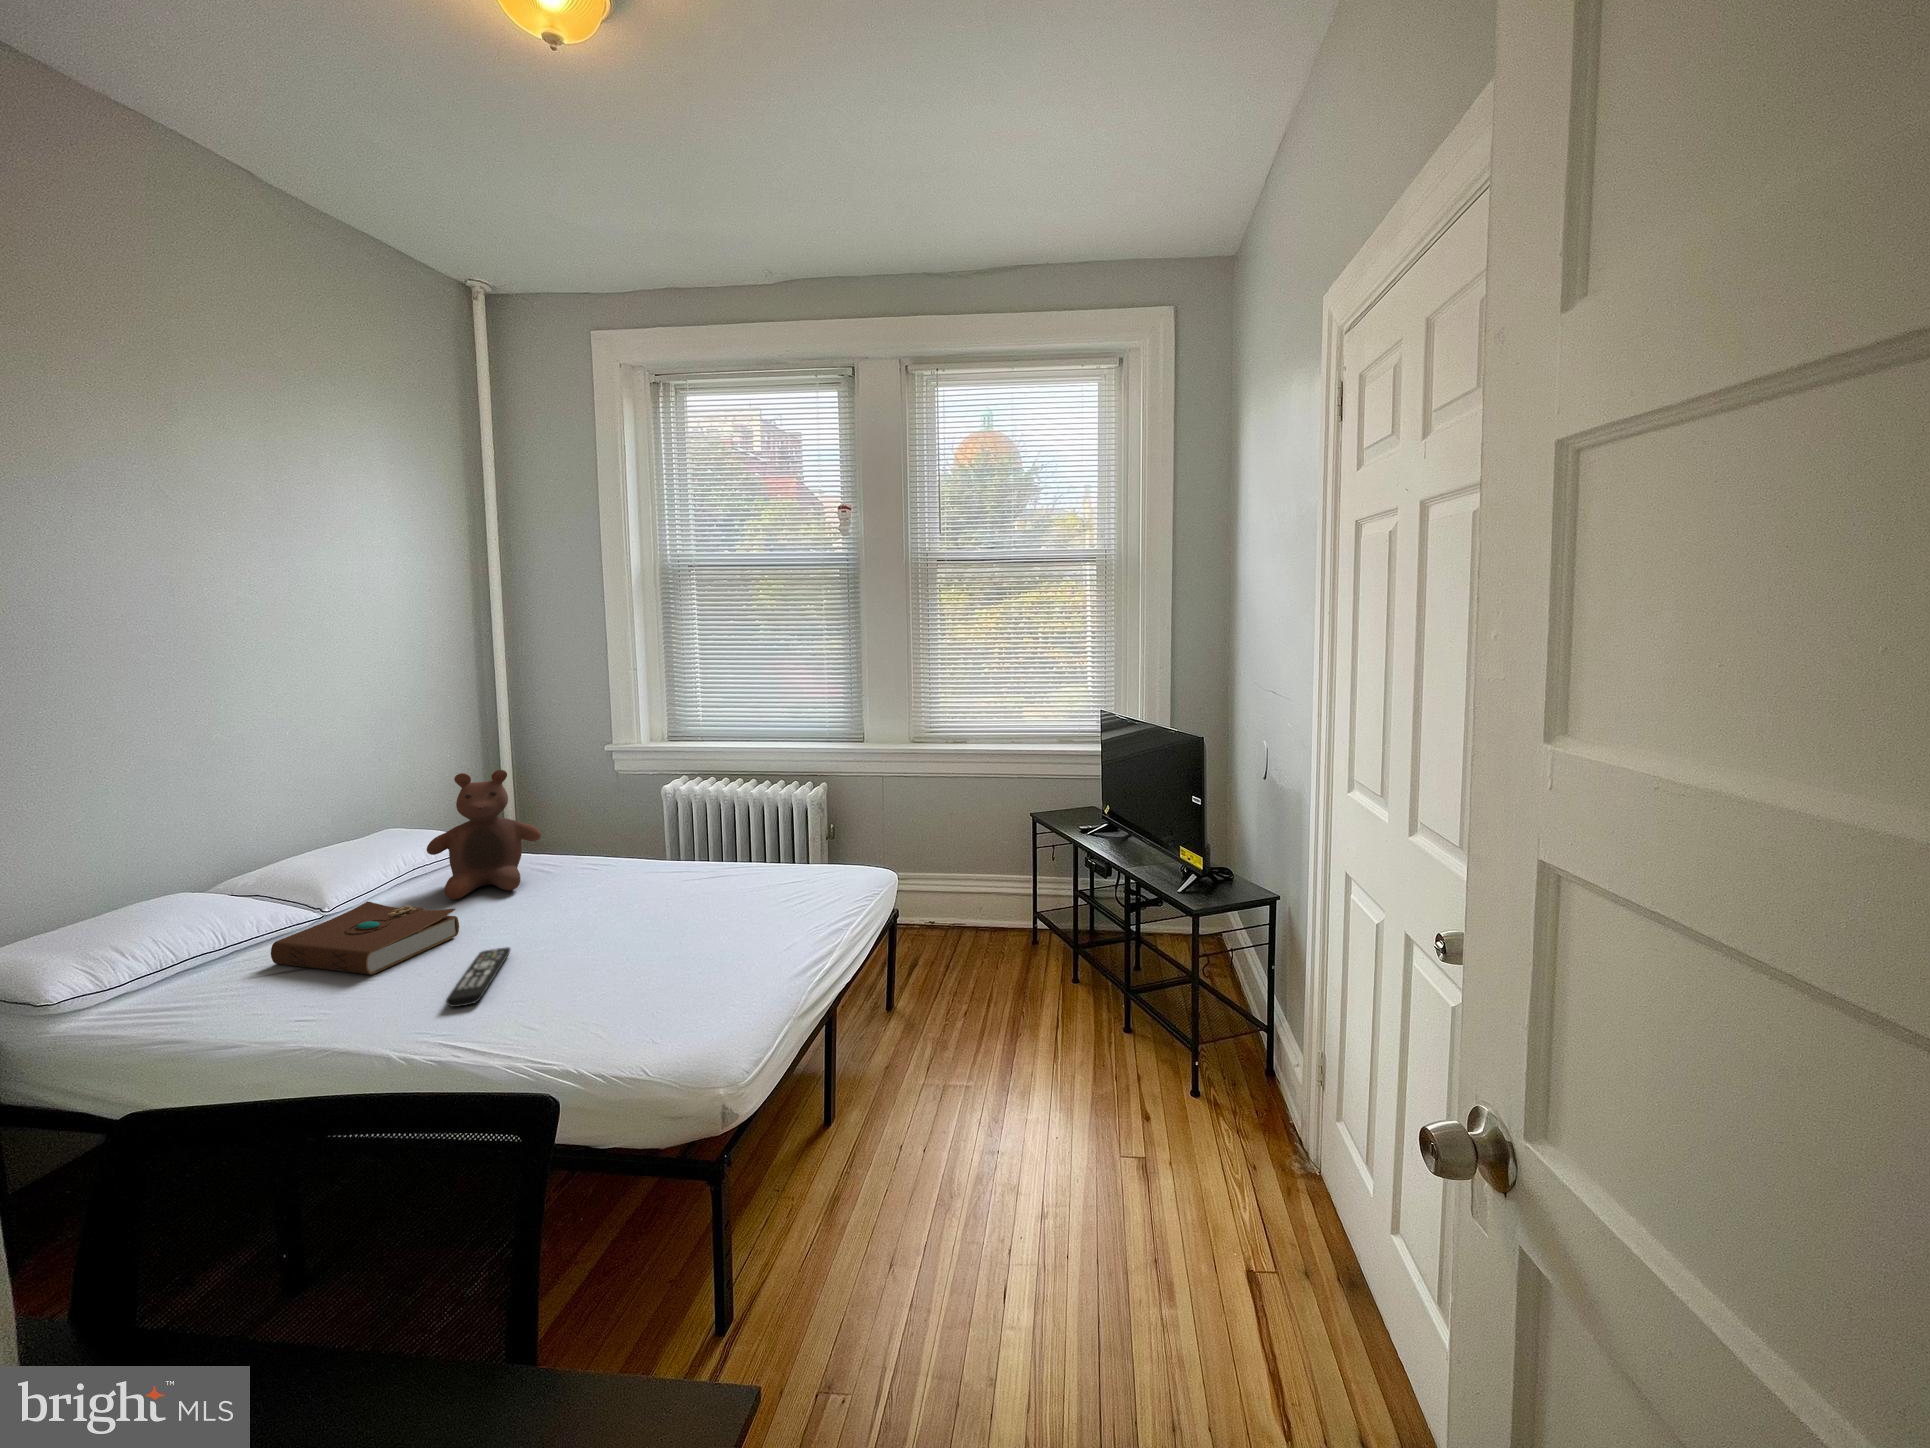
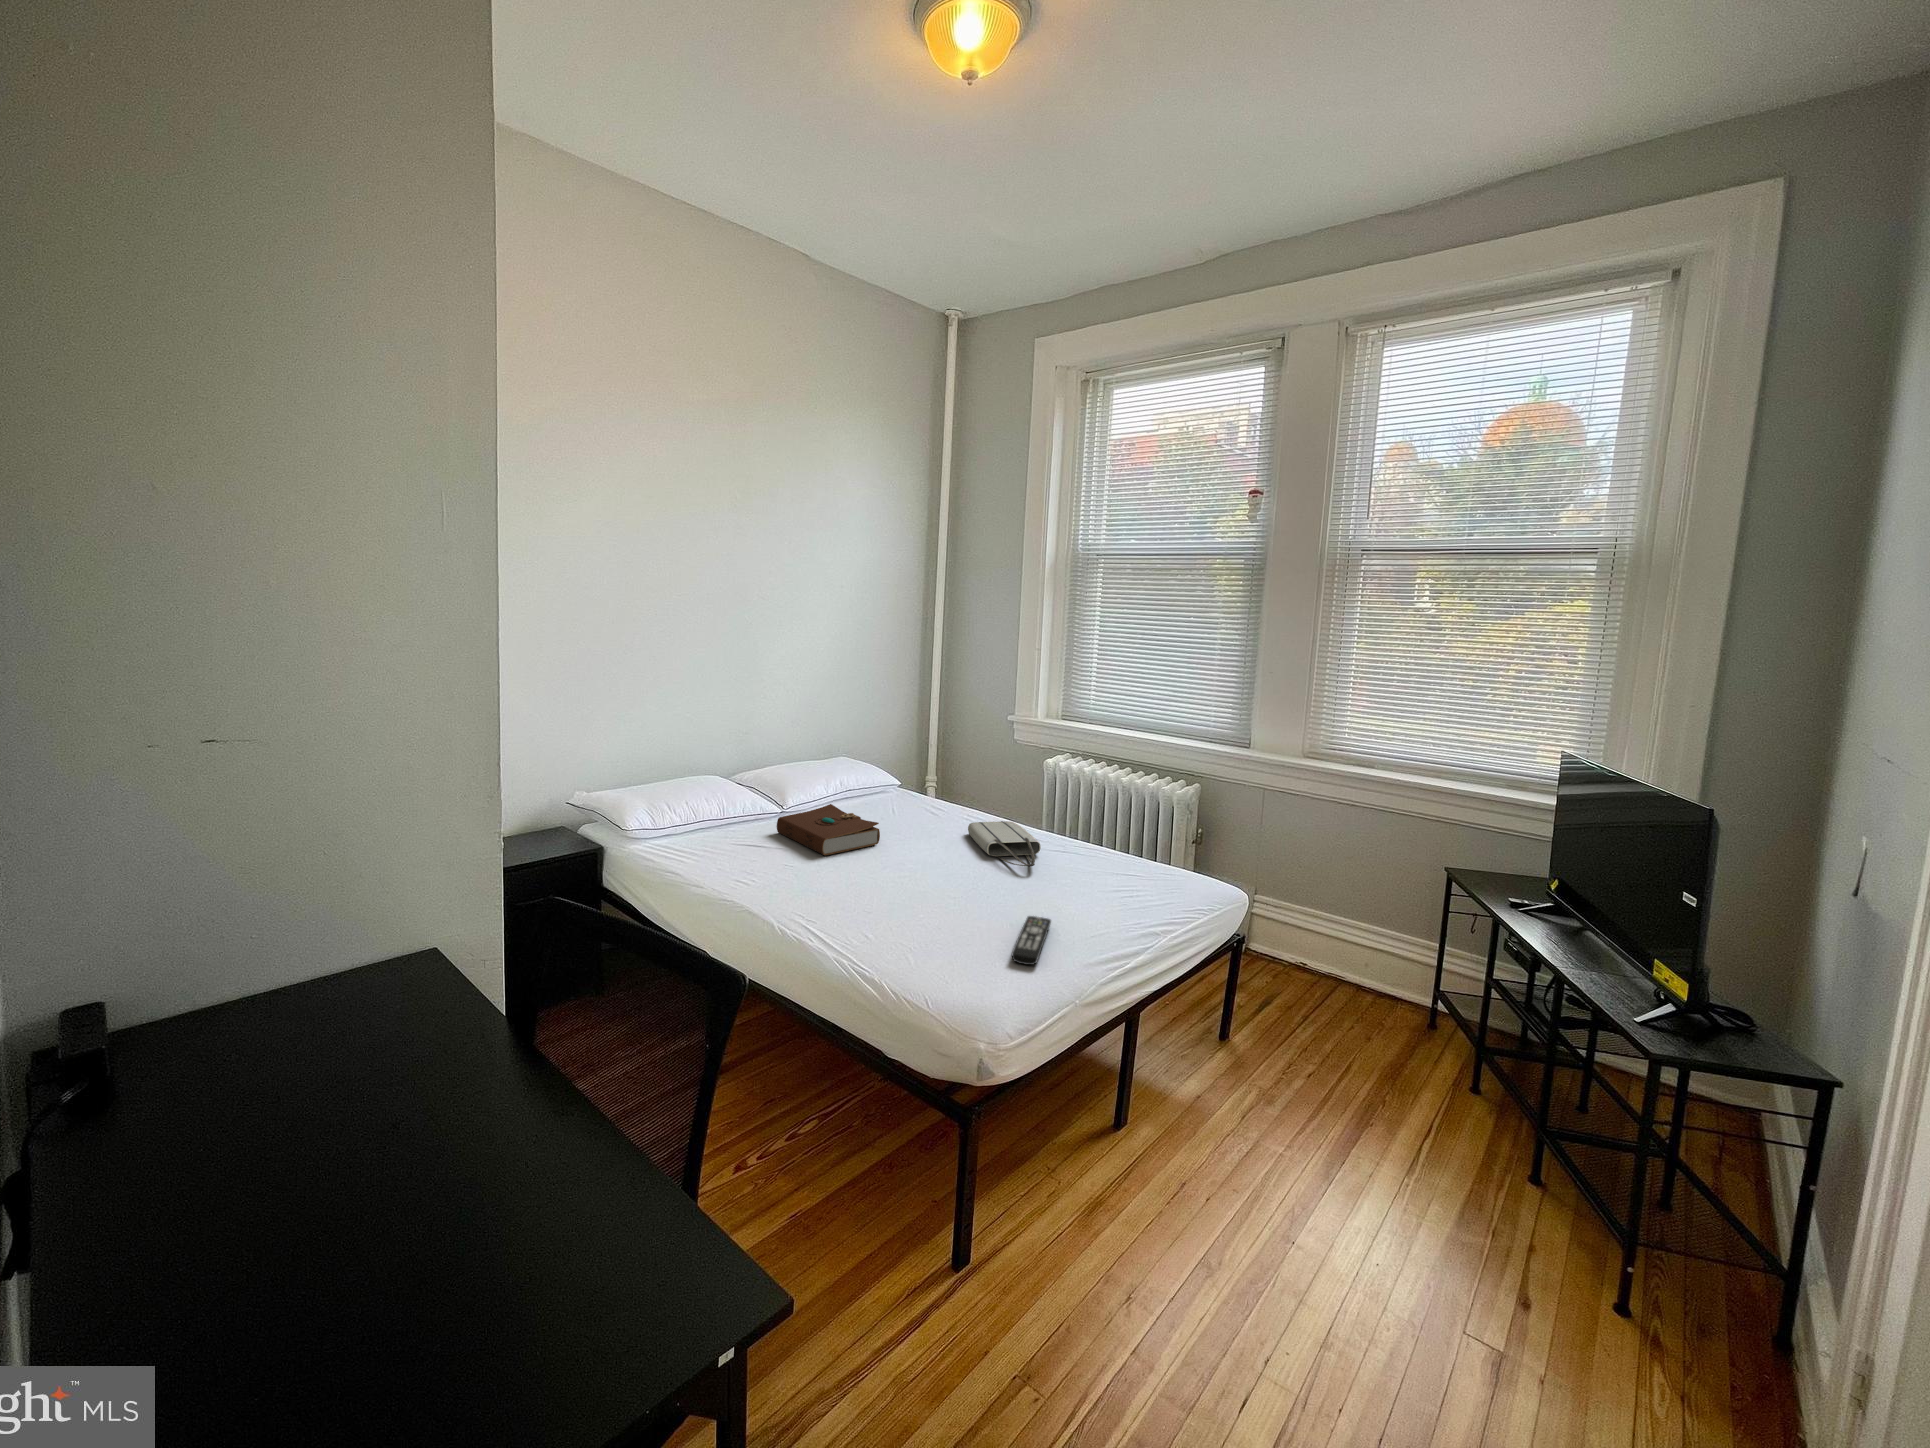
stuffed bear: present [426,770,541,899] -> none [870,719,945,820]
tote bag: none [583,863,680,911] -> present [968,821,1041,866]
remote control: present [446,947,510,1007] -> present [1012,916,1051,965]

